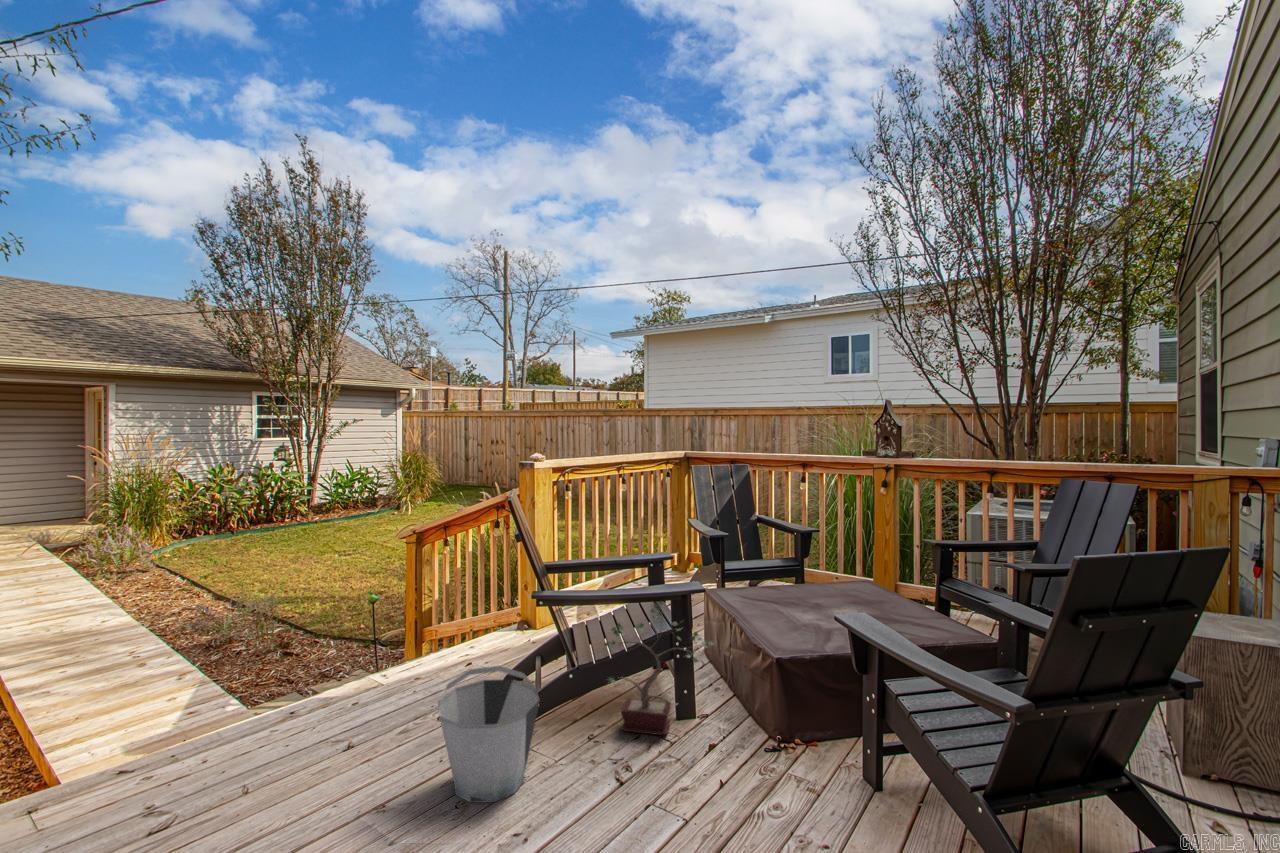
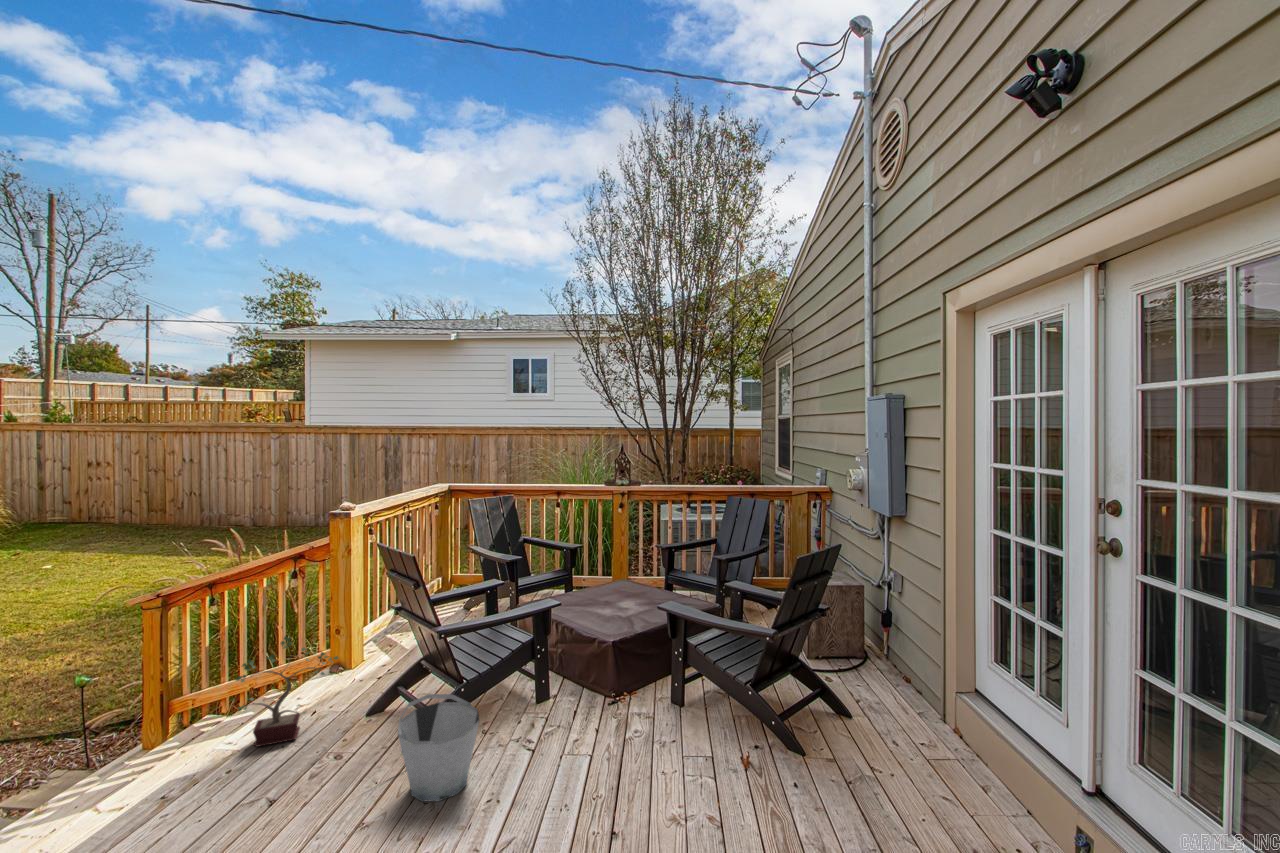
potted plant: present [604,604,714,735] -> present [236,636,338,747]

